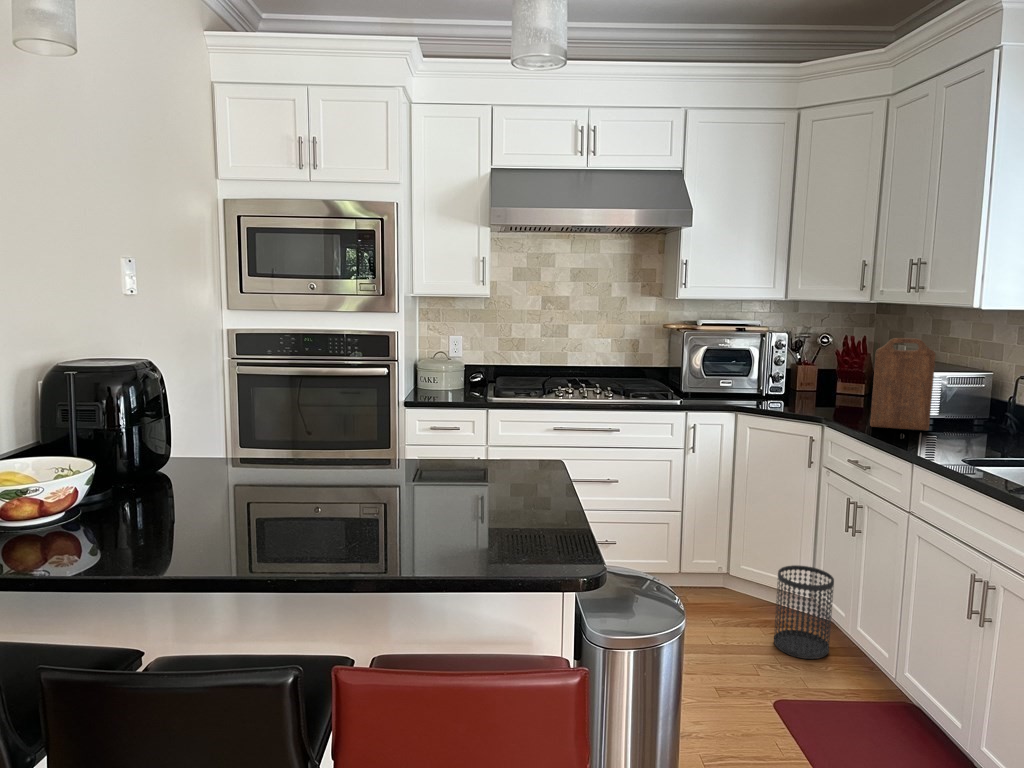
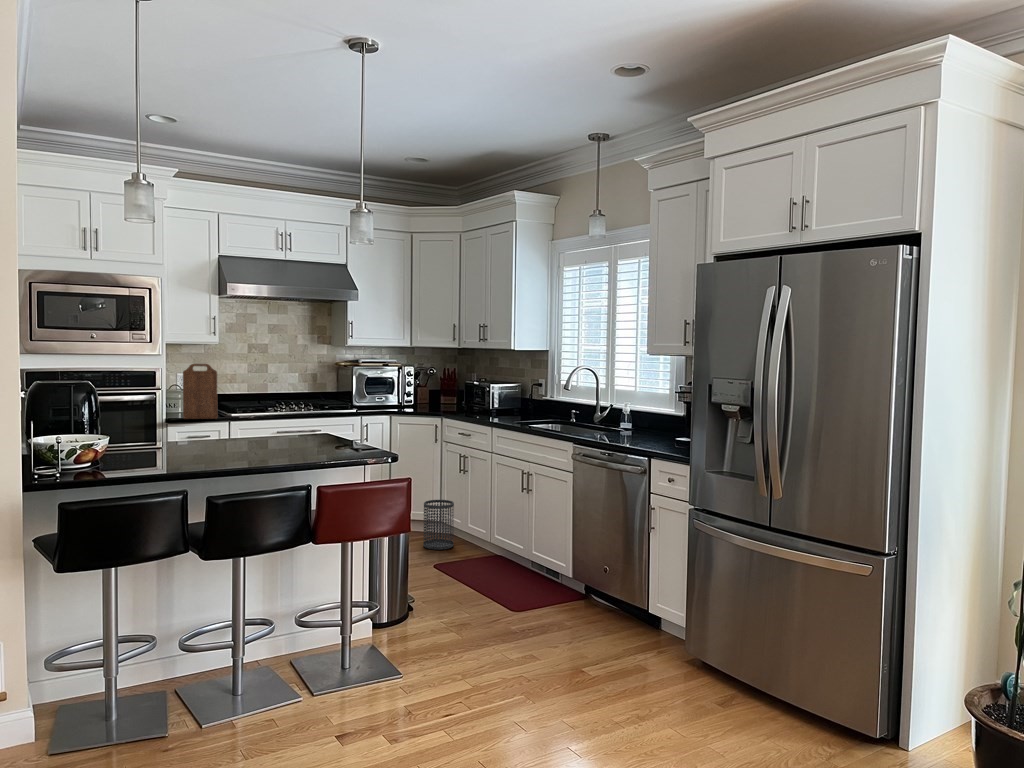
cutting board: present [870,338,936,430] -> present [183,363,218,419]

